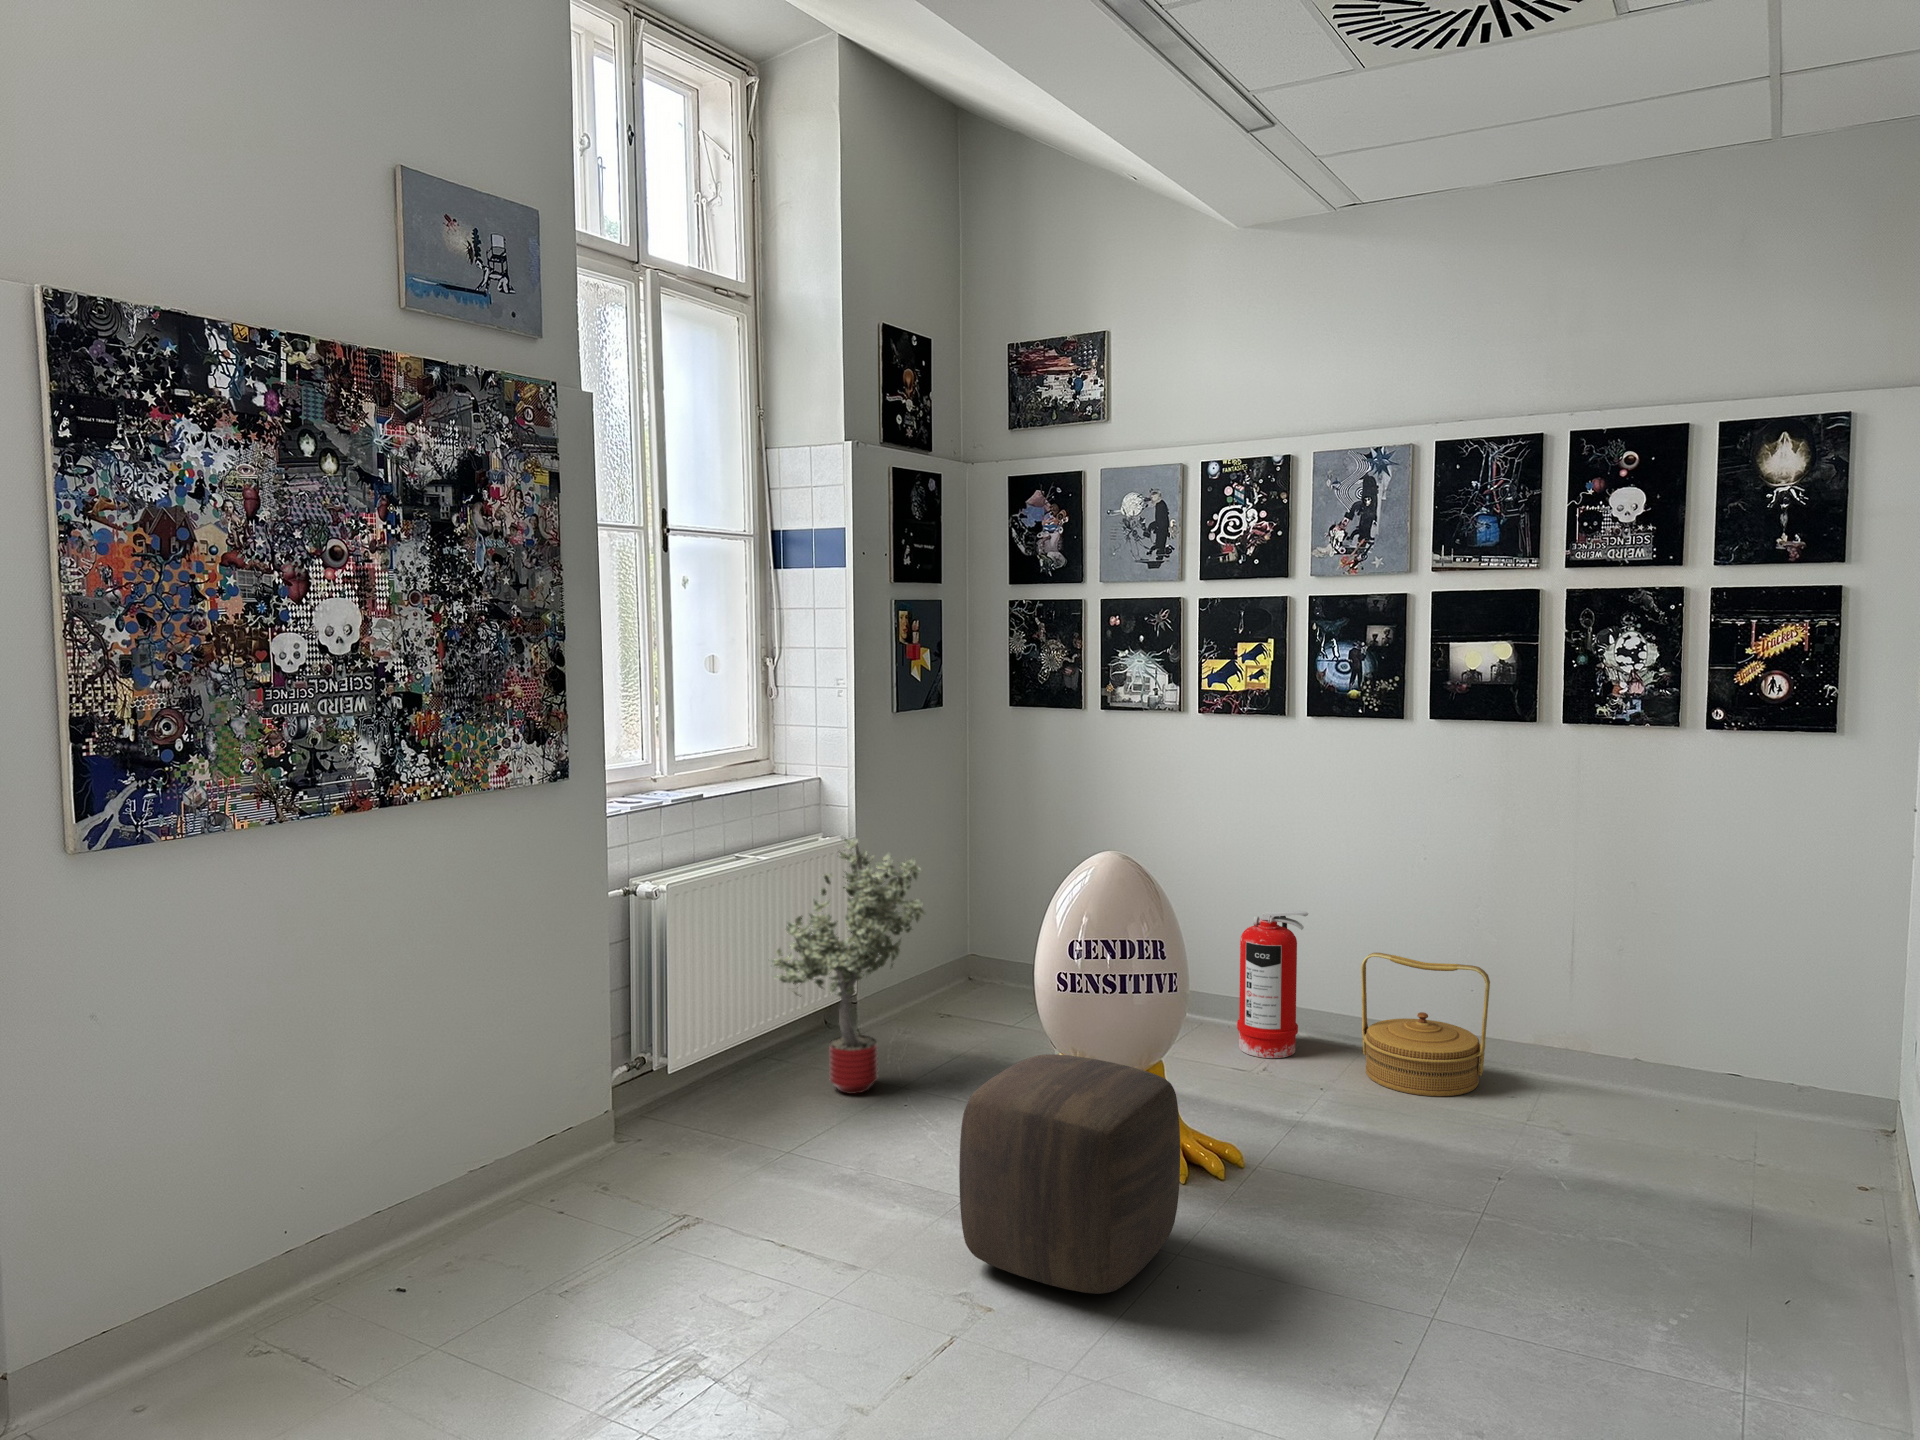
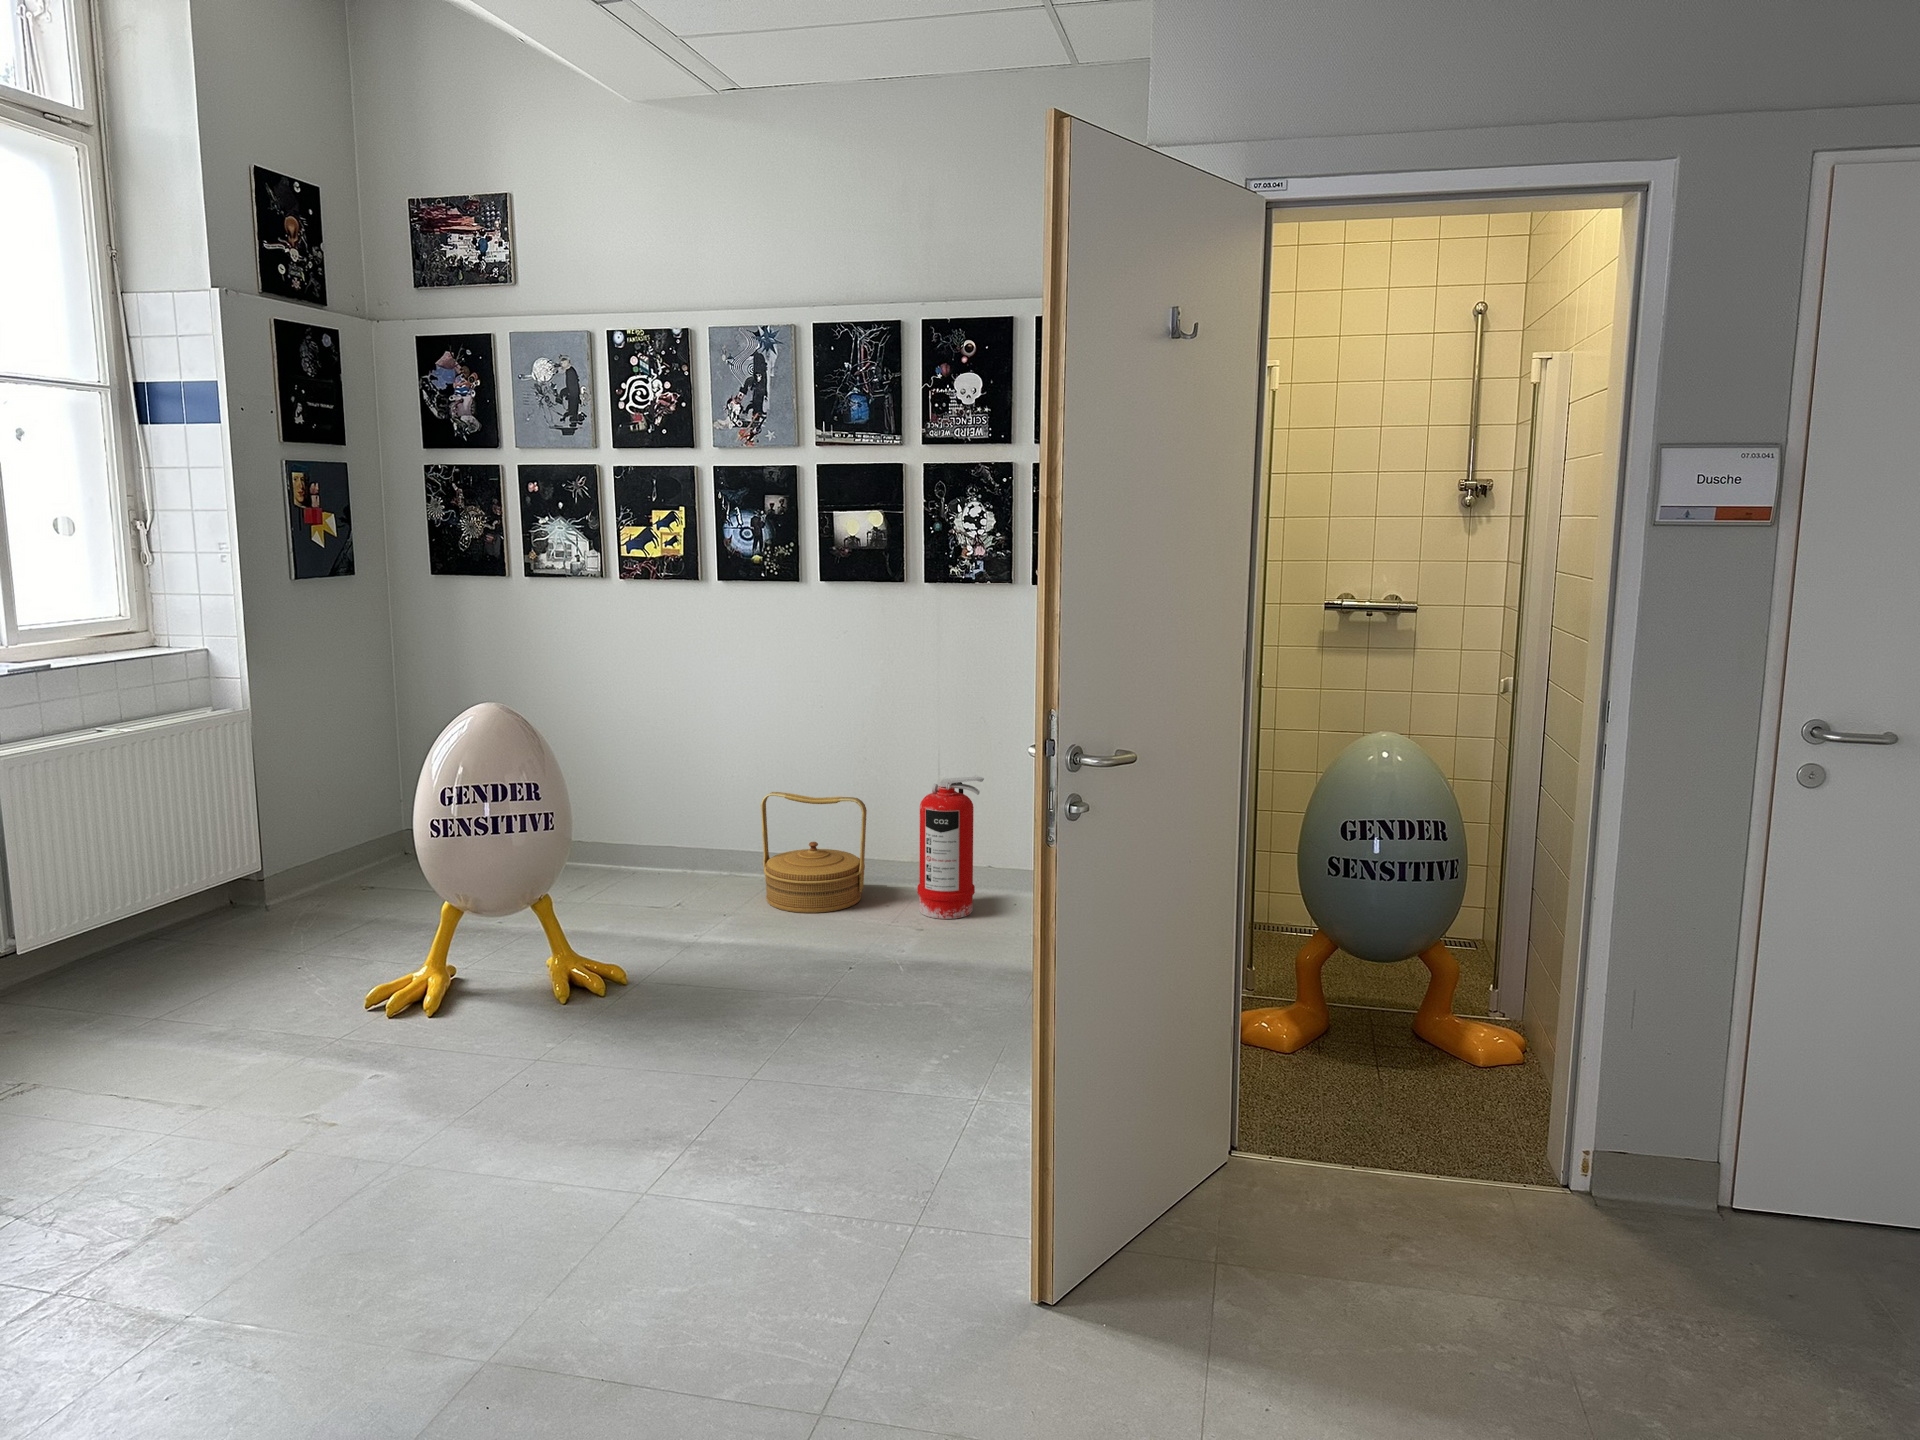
potted tree: present [772,837,925,1094] -> none [137,705,323,963]
fire extinguisher: present [1237,911,1308,1058] -> present [917,777,984,919]
ottoman: present [959,1054,1180,1294] -> none [310,897,539,1102]

